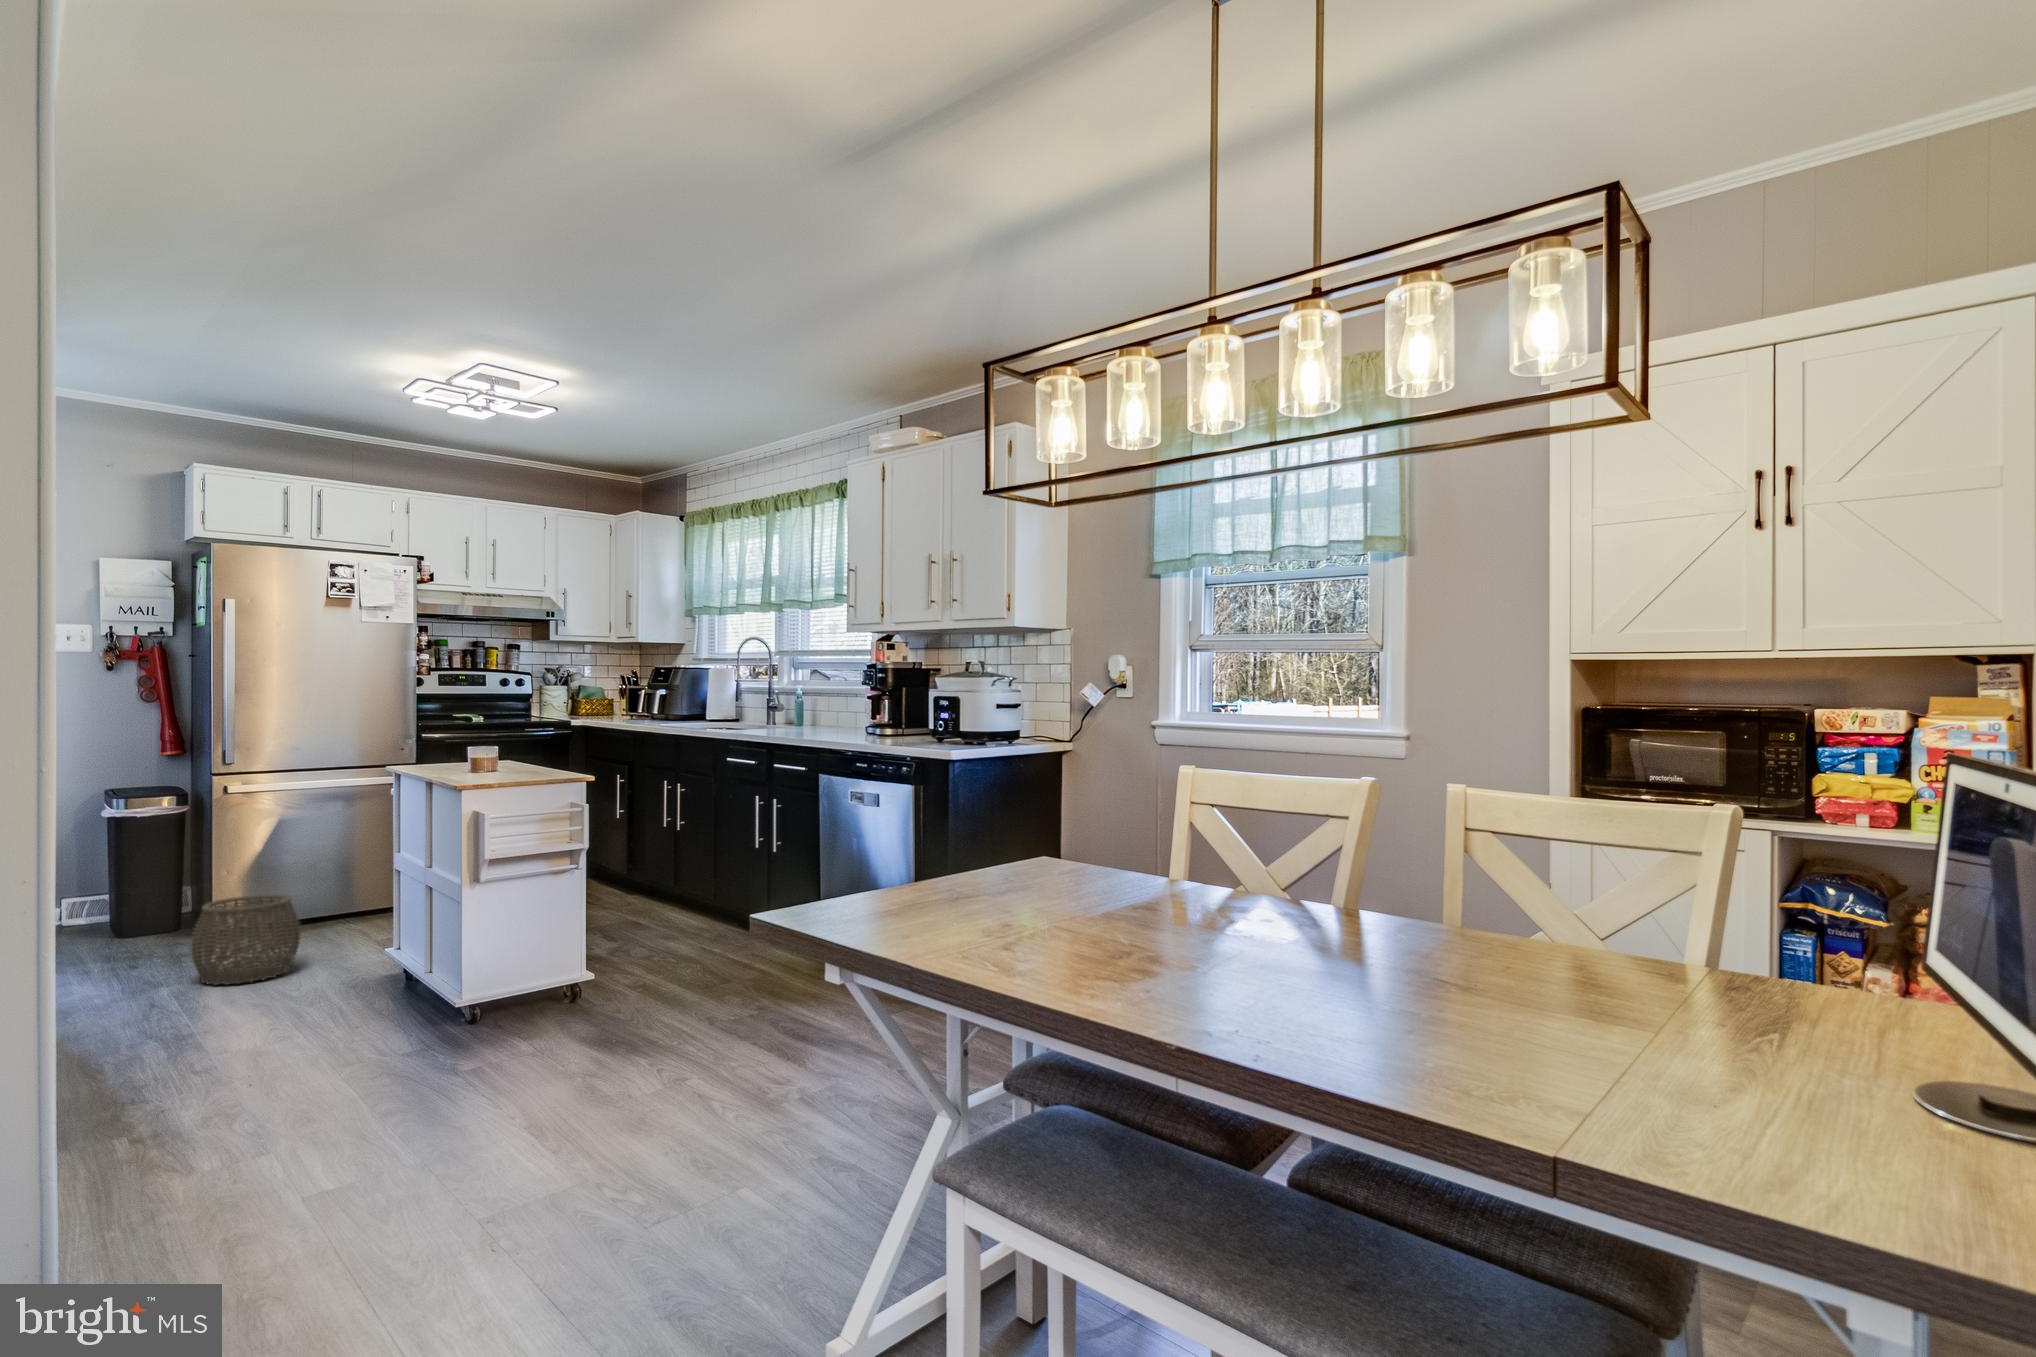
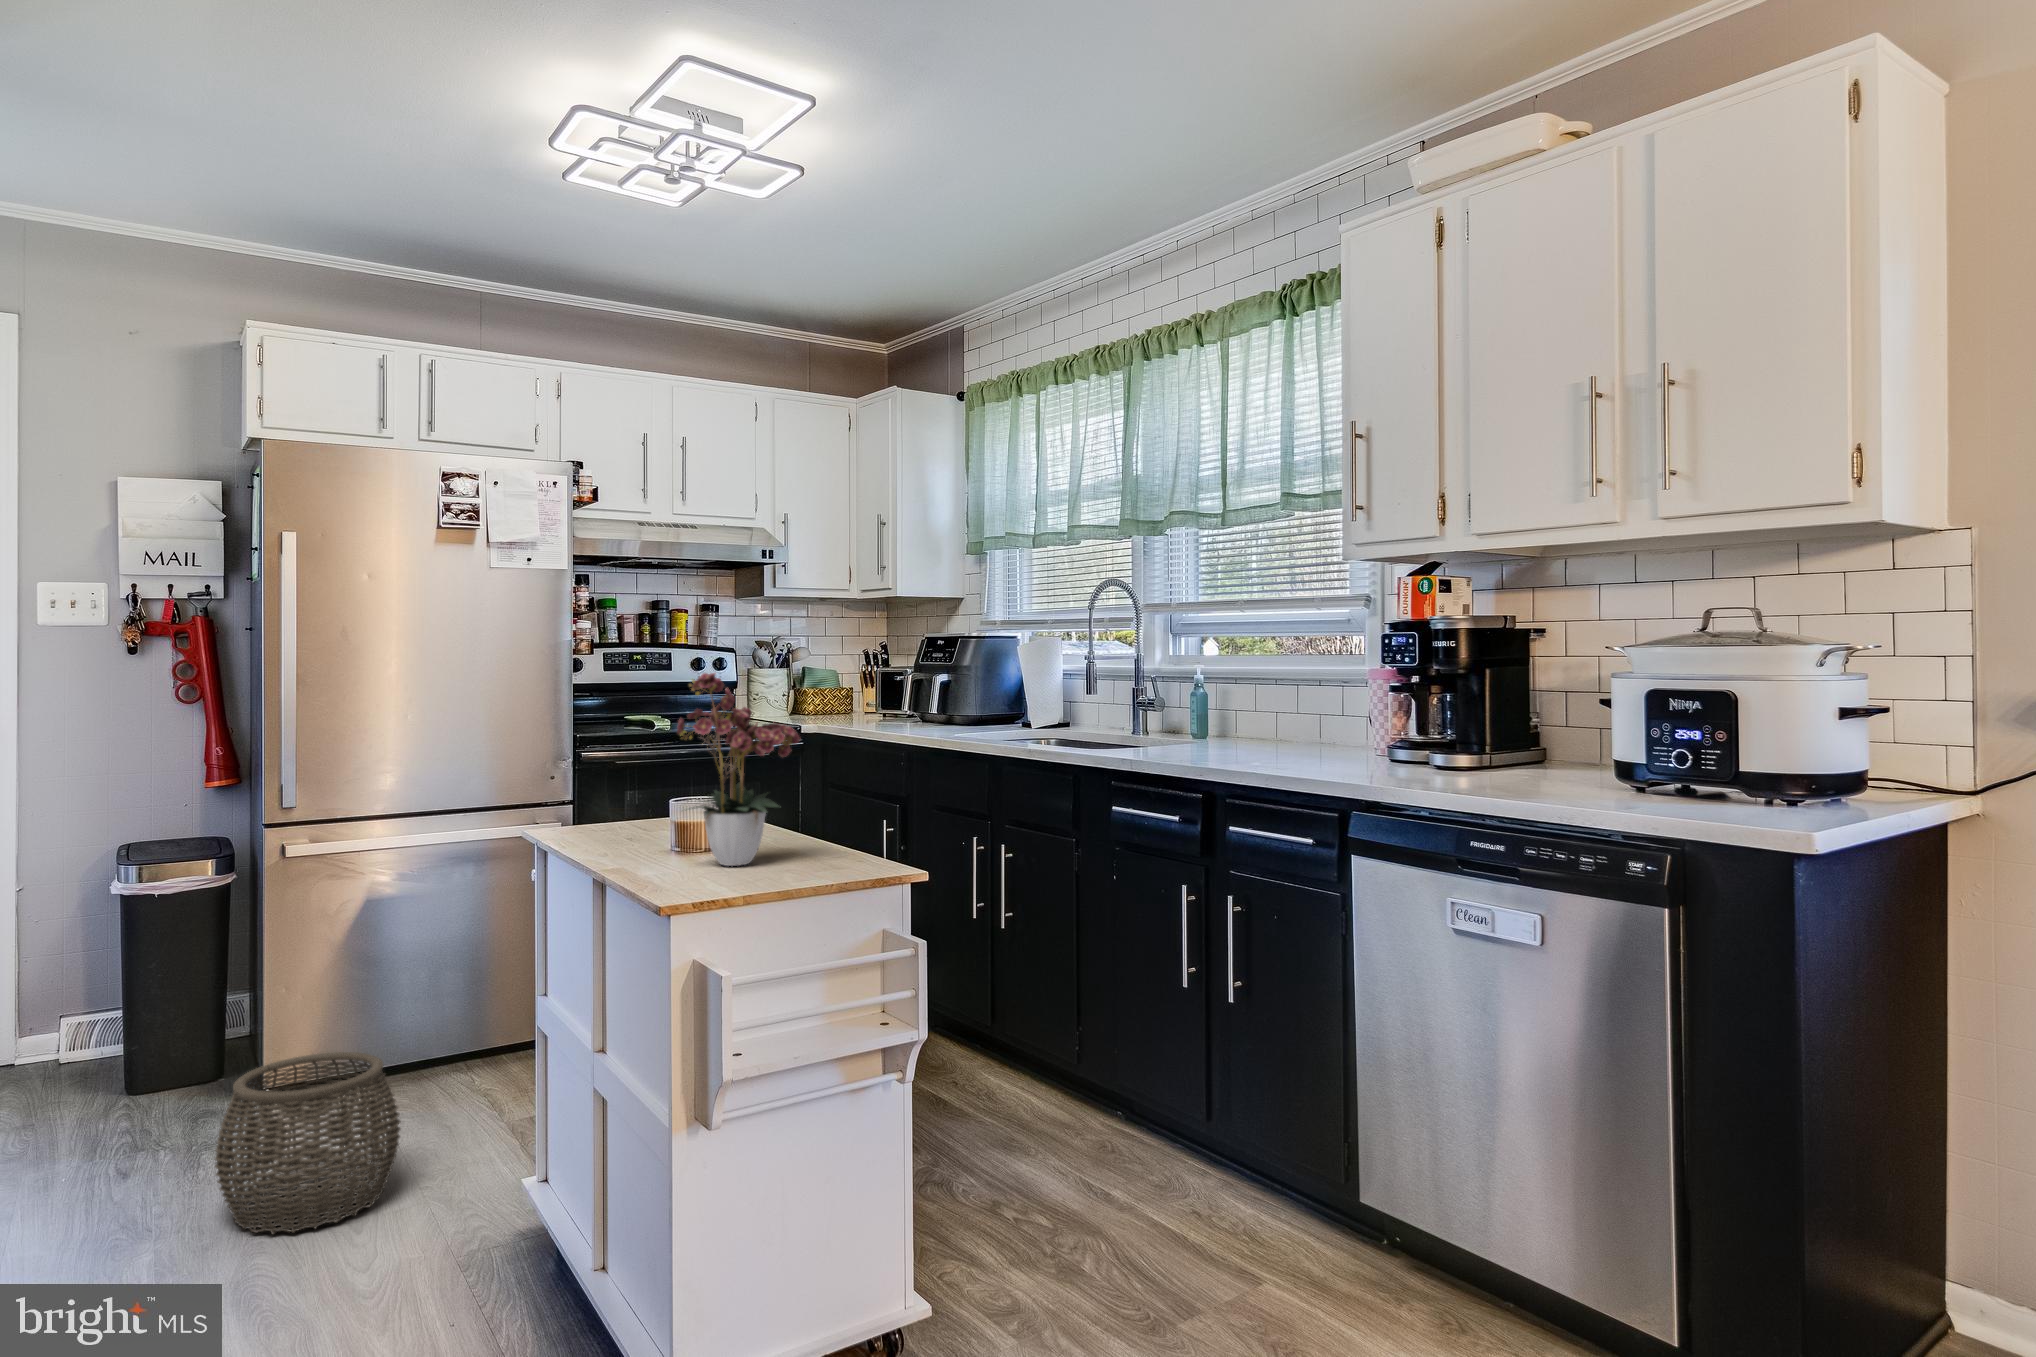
flower arrangement: none [458,678,532,773] -> present [677,673,801,866]

